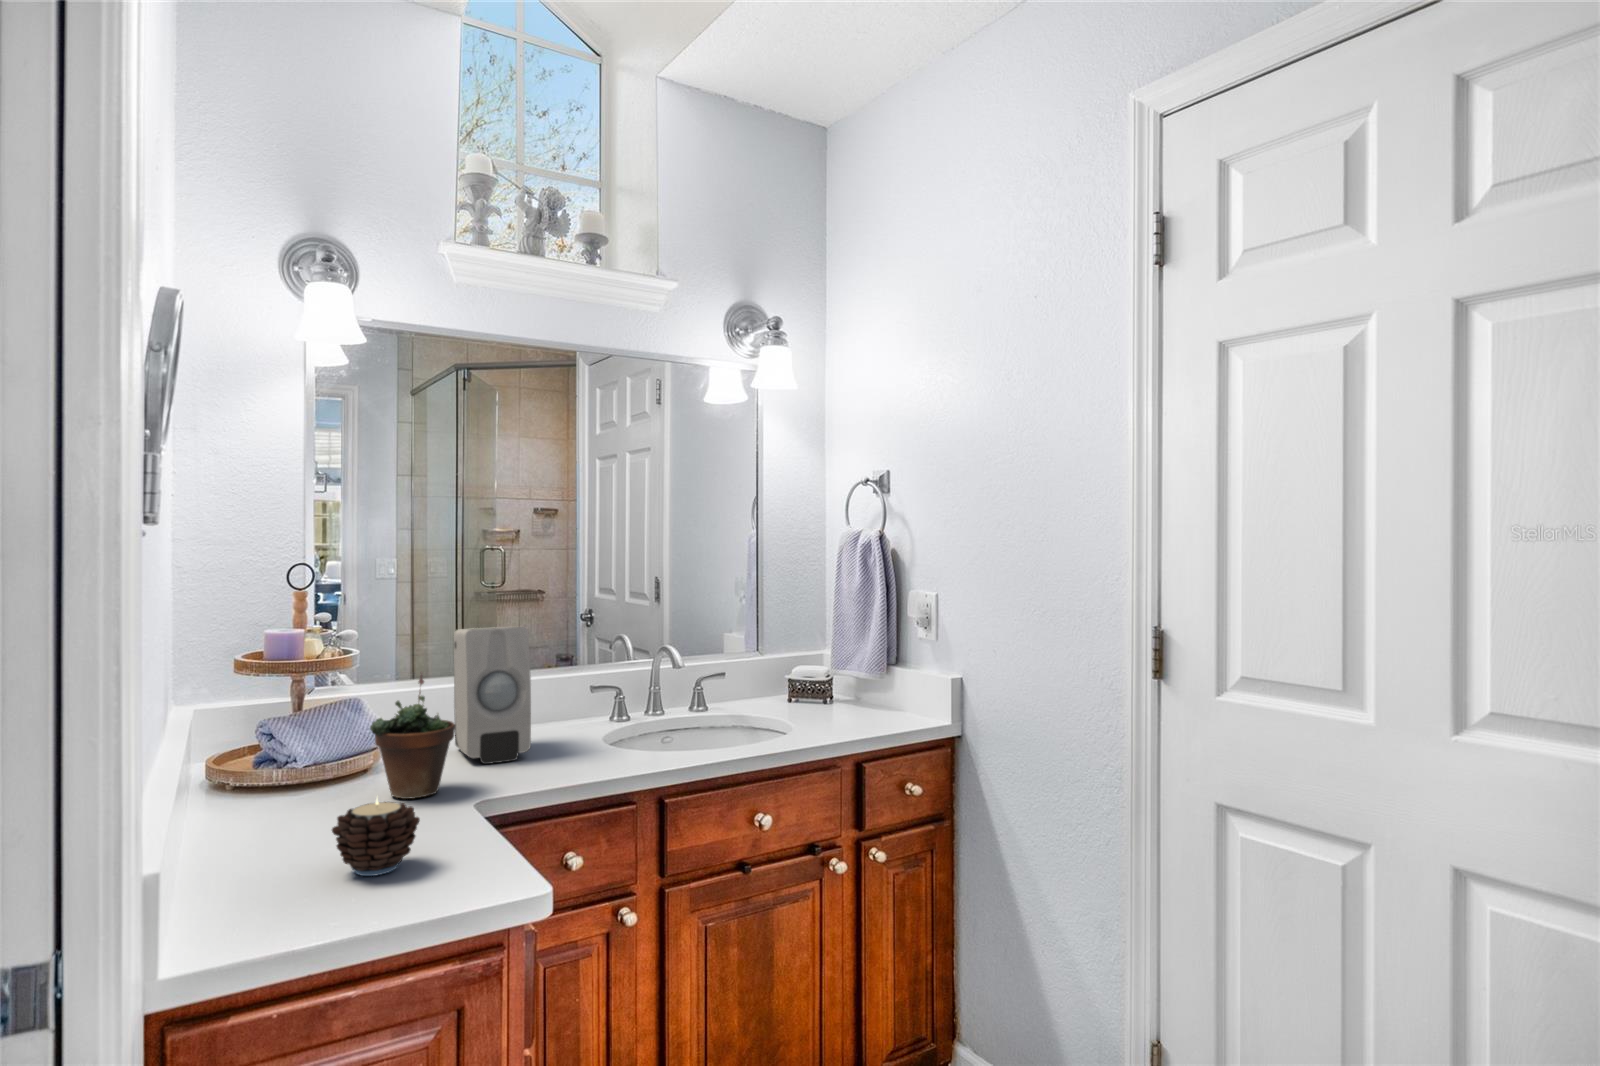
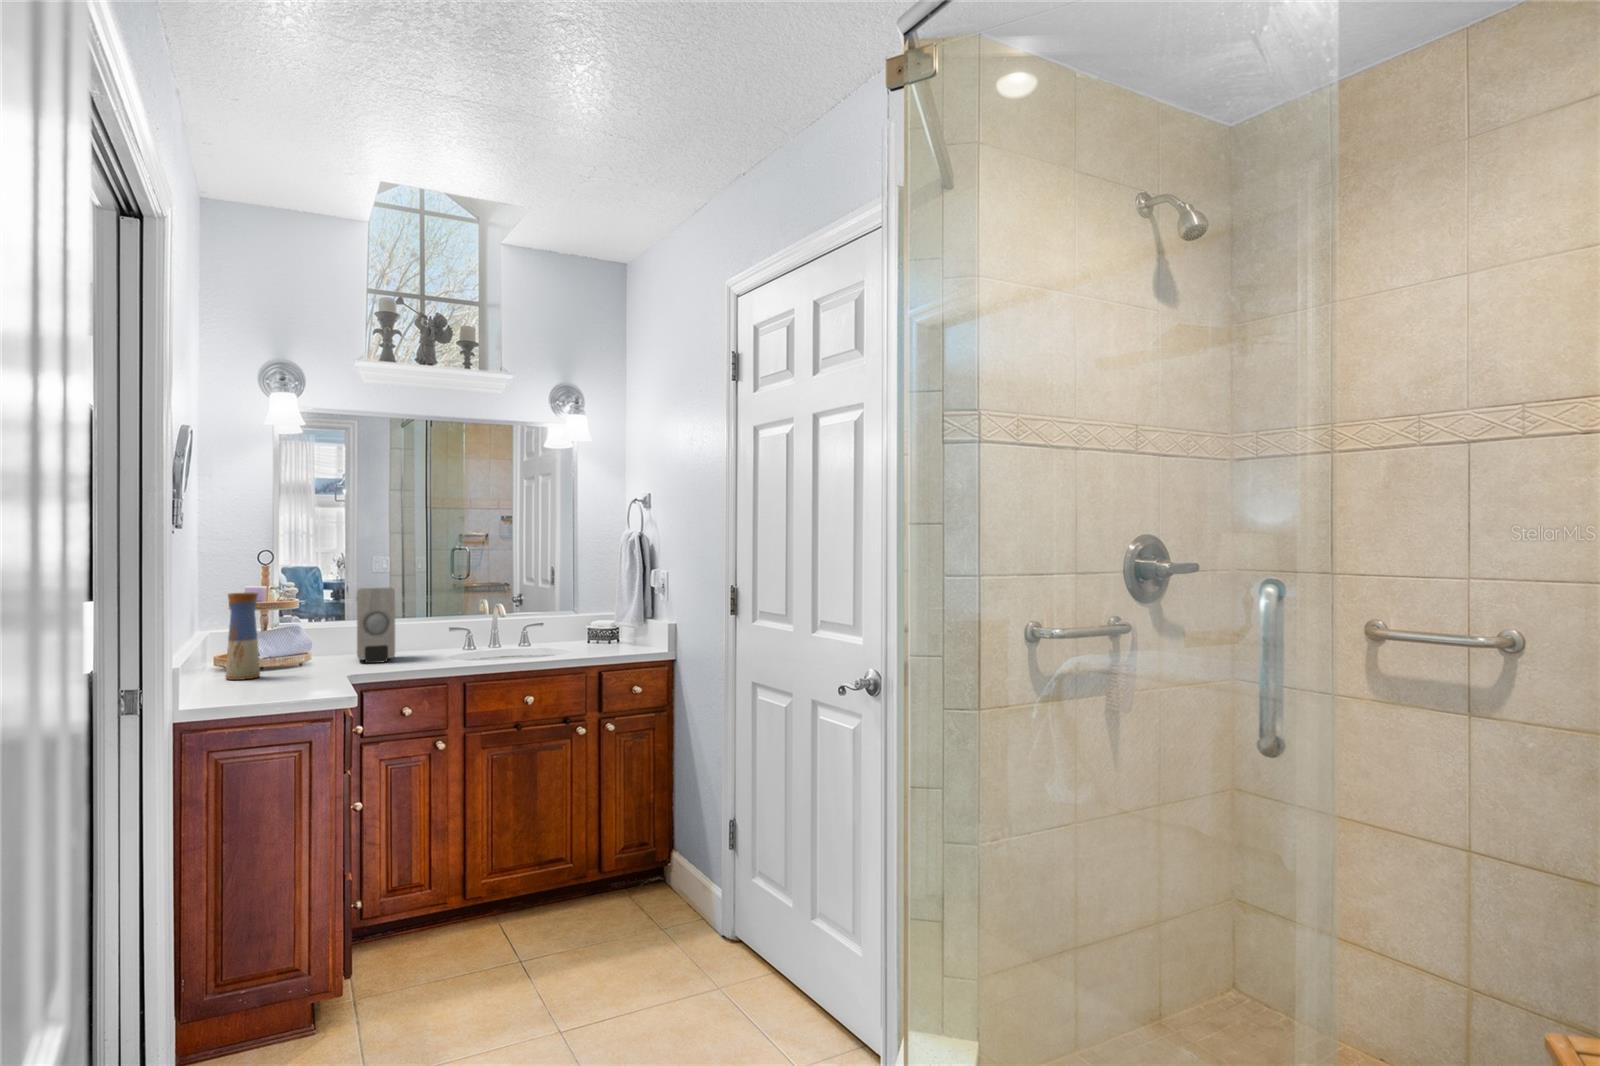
vase: none [241,647,309,827] -> present [225,593,260,680]
succulent plant: present [370,673,455,799] -> none [293,607,341,673]
candle: present [332,798,420,876] -> none [259,656,301,692]

